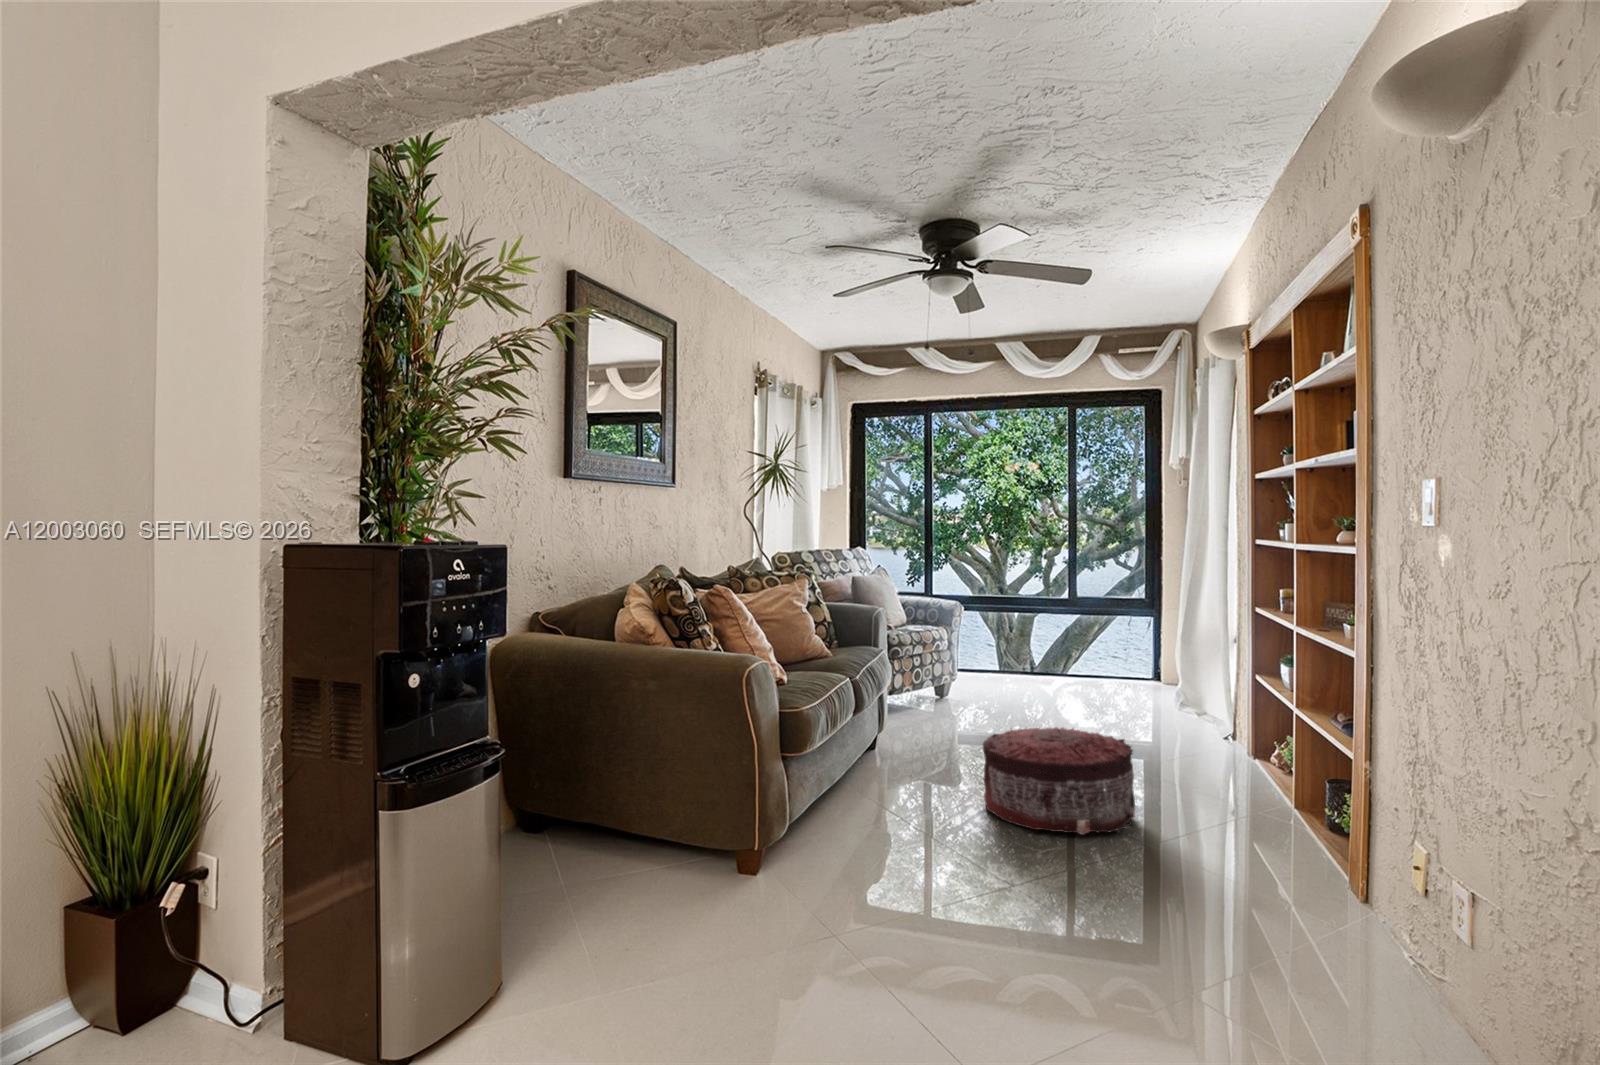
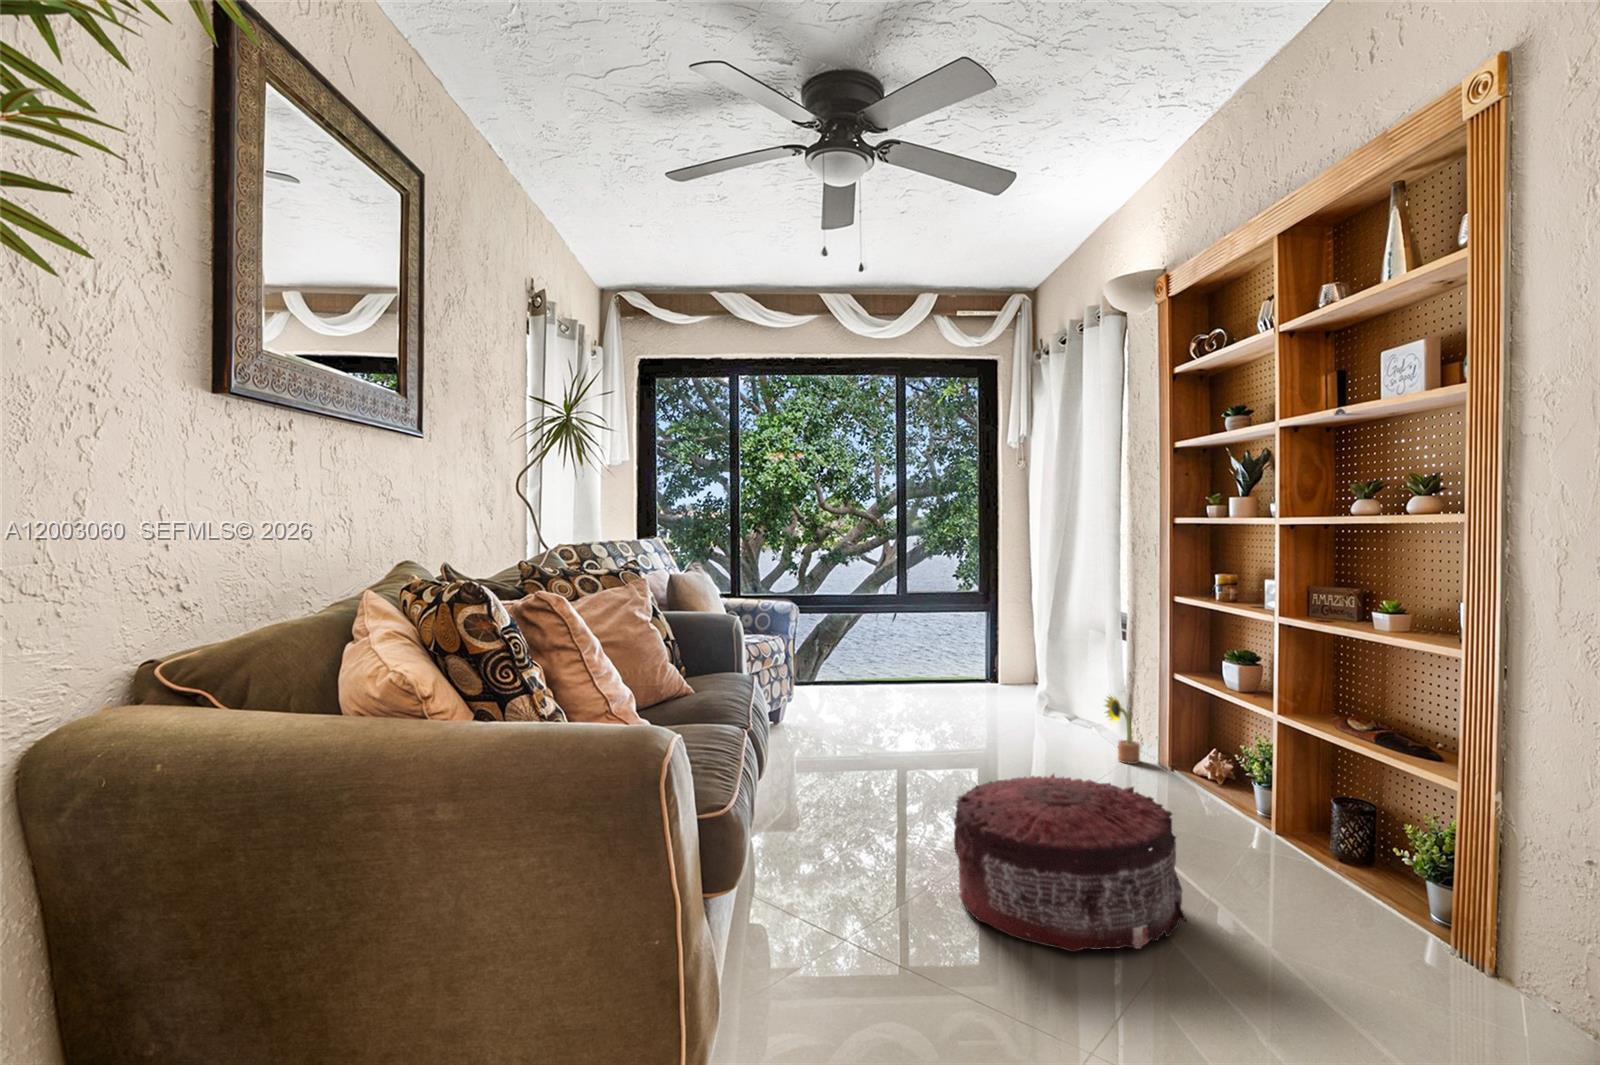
decorative plant: none [1198,686,1228,747] -> present [1105,695,1140,764]

